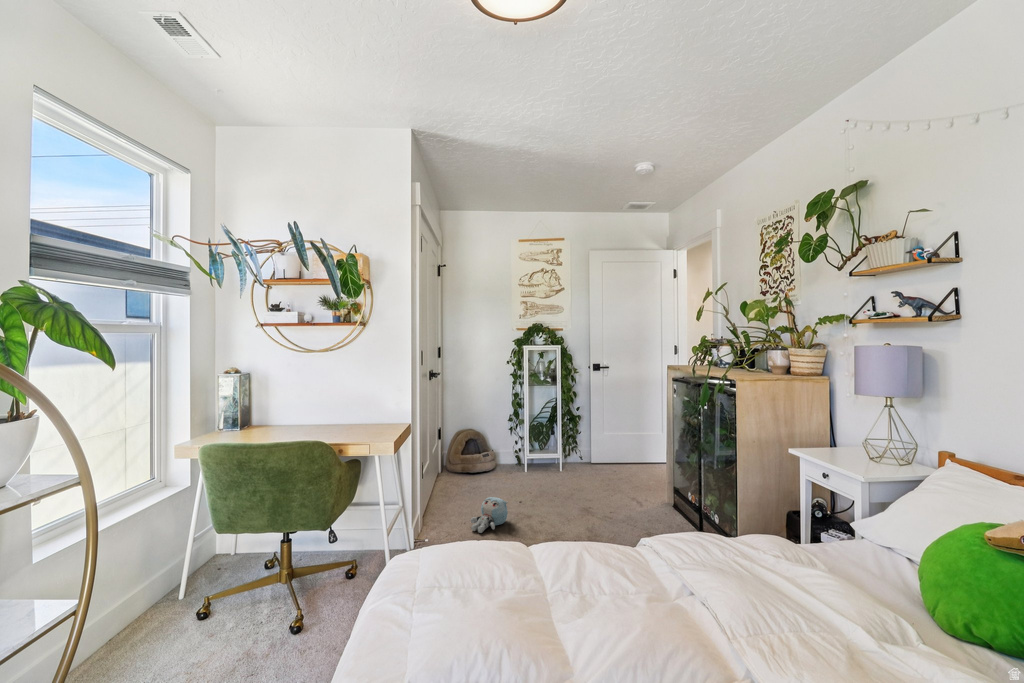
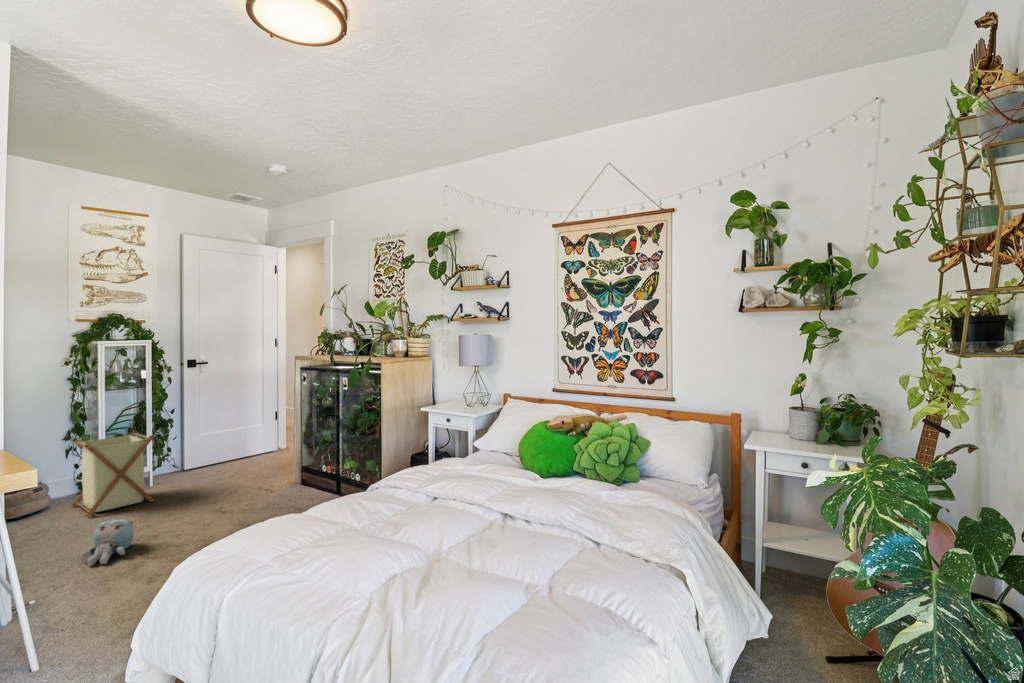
laundry basket: none [503,422,550,487] -> present [71,430,154,517]

